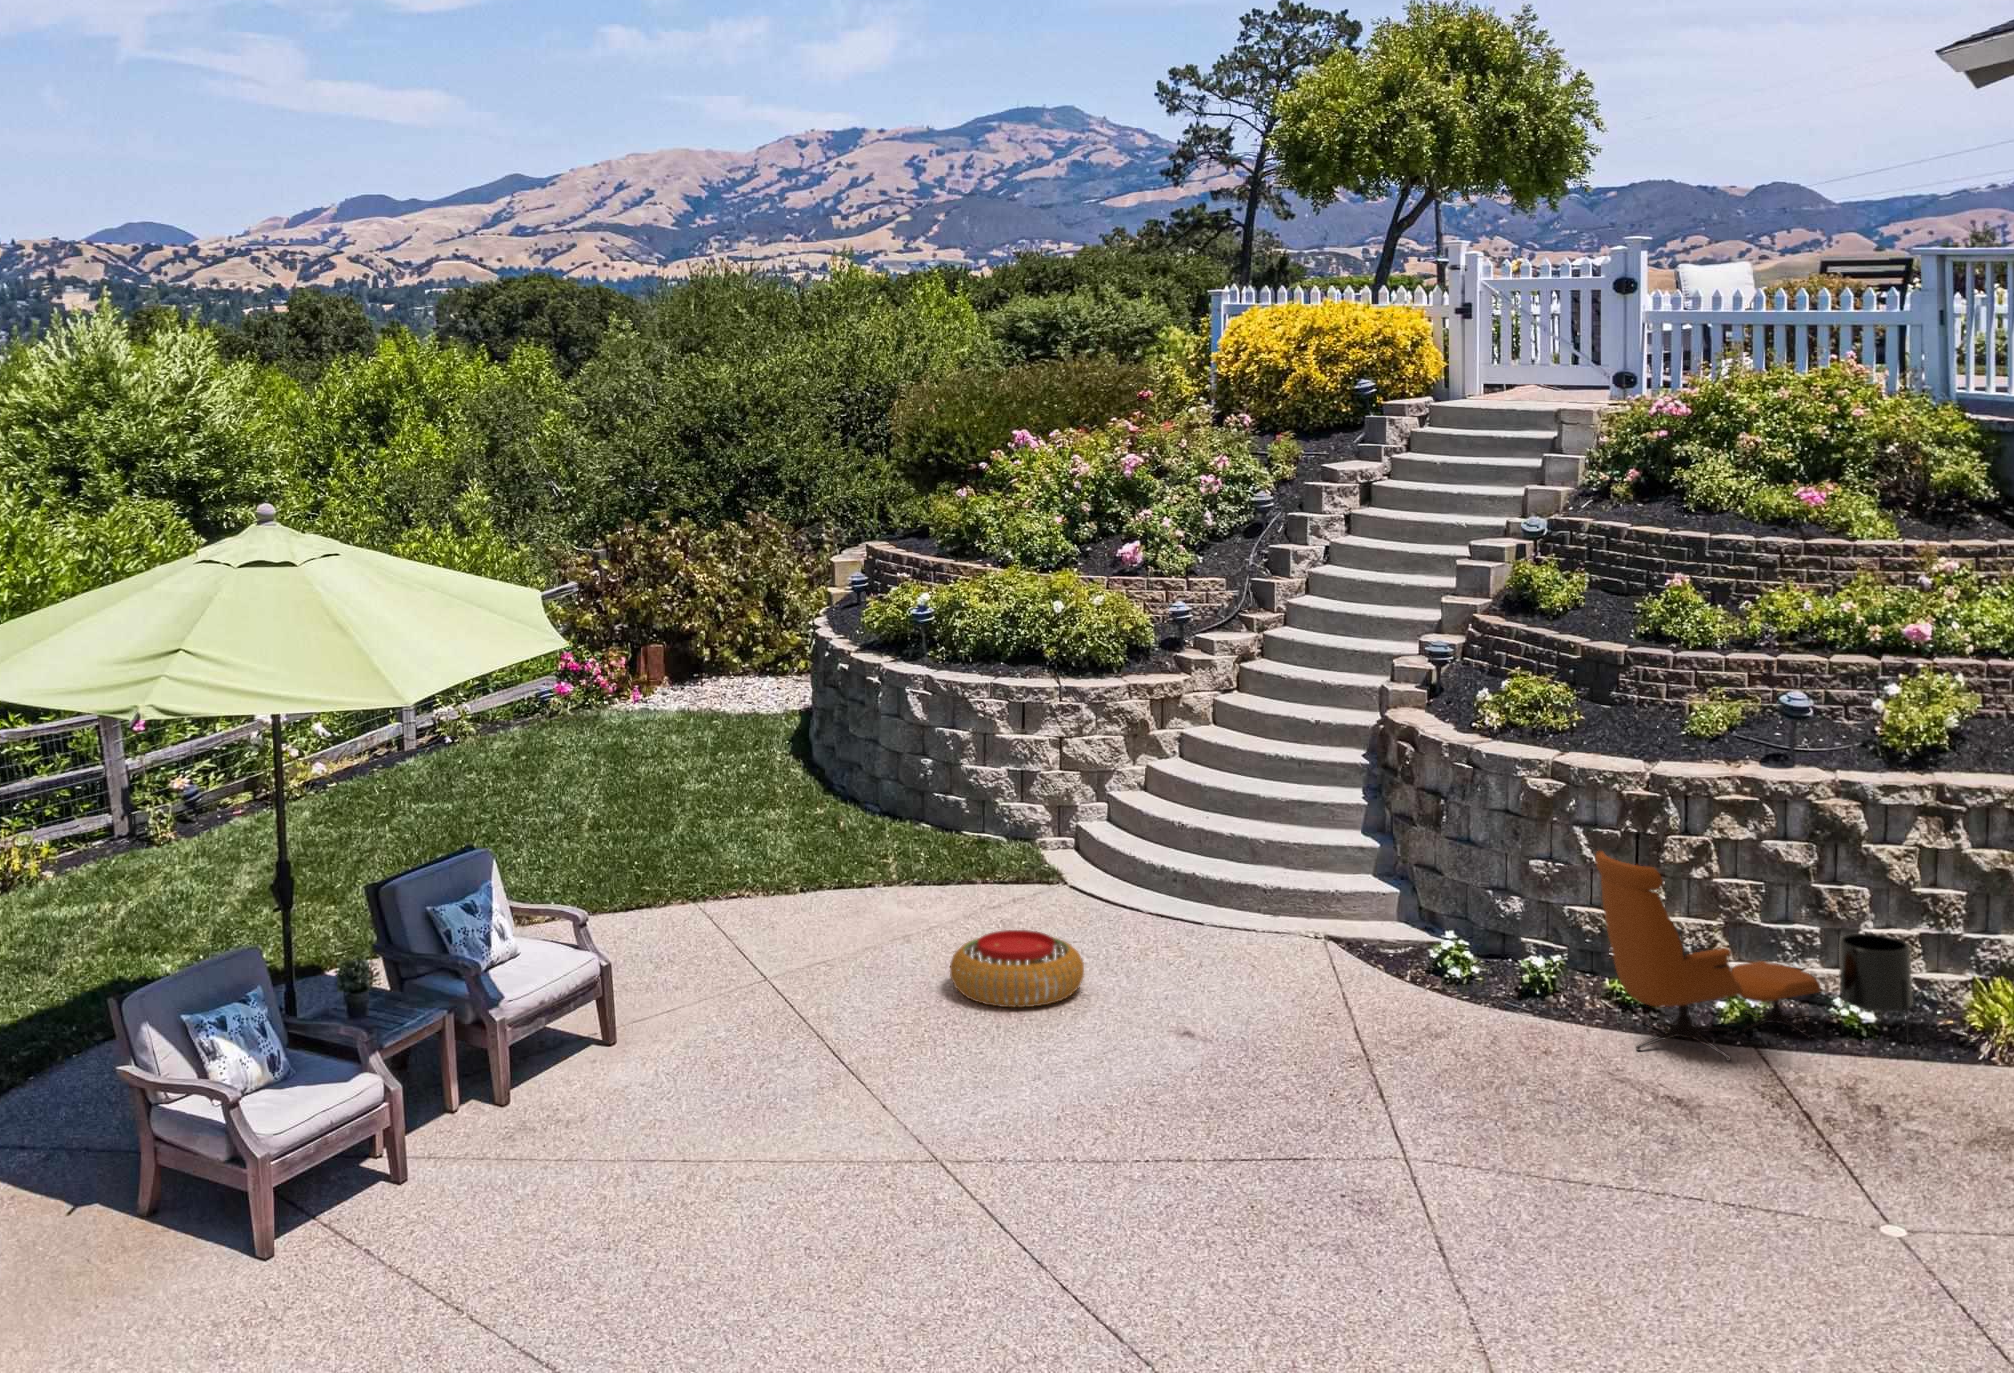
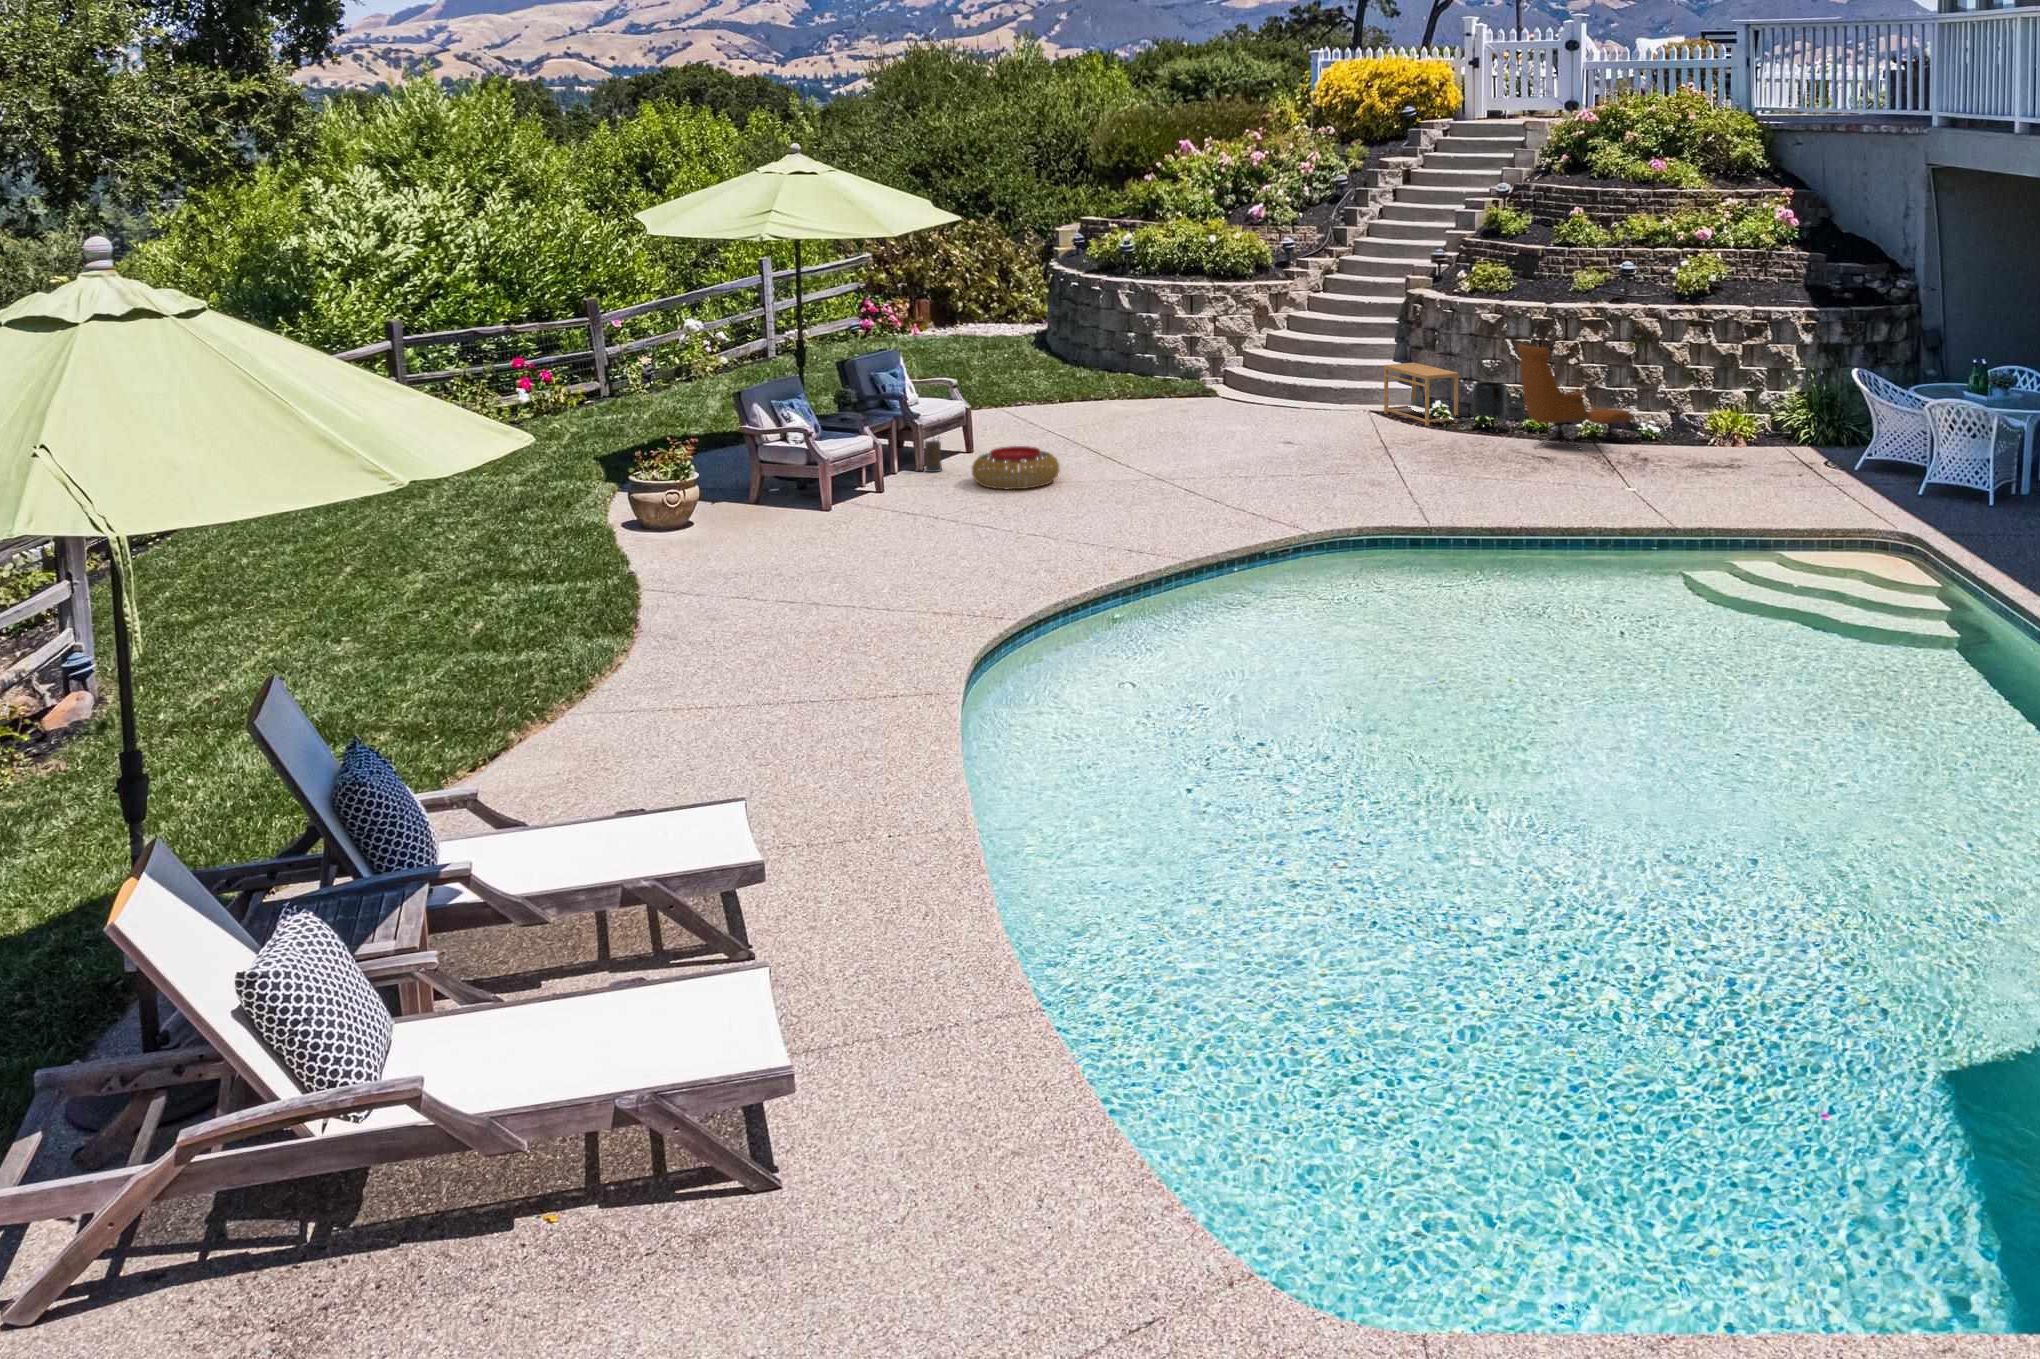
side table: none [1344,842,1482,973] -> present [1384,363,1459,426]
pouf: present [950,930,1084,1007] -> present [972,446,1059,489]
planter: present [1839,934,1912,1042] -> present [1471,382,1506,418]
watering can: none [508,1017,544,1095] -> present [924,430,942,472]

